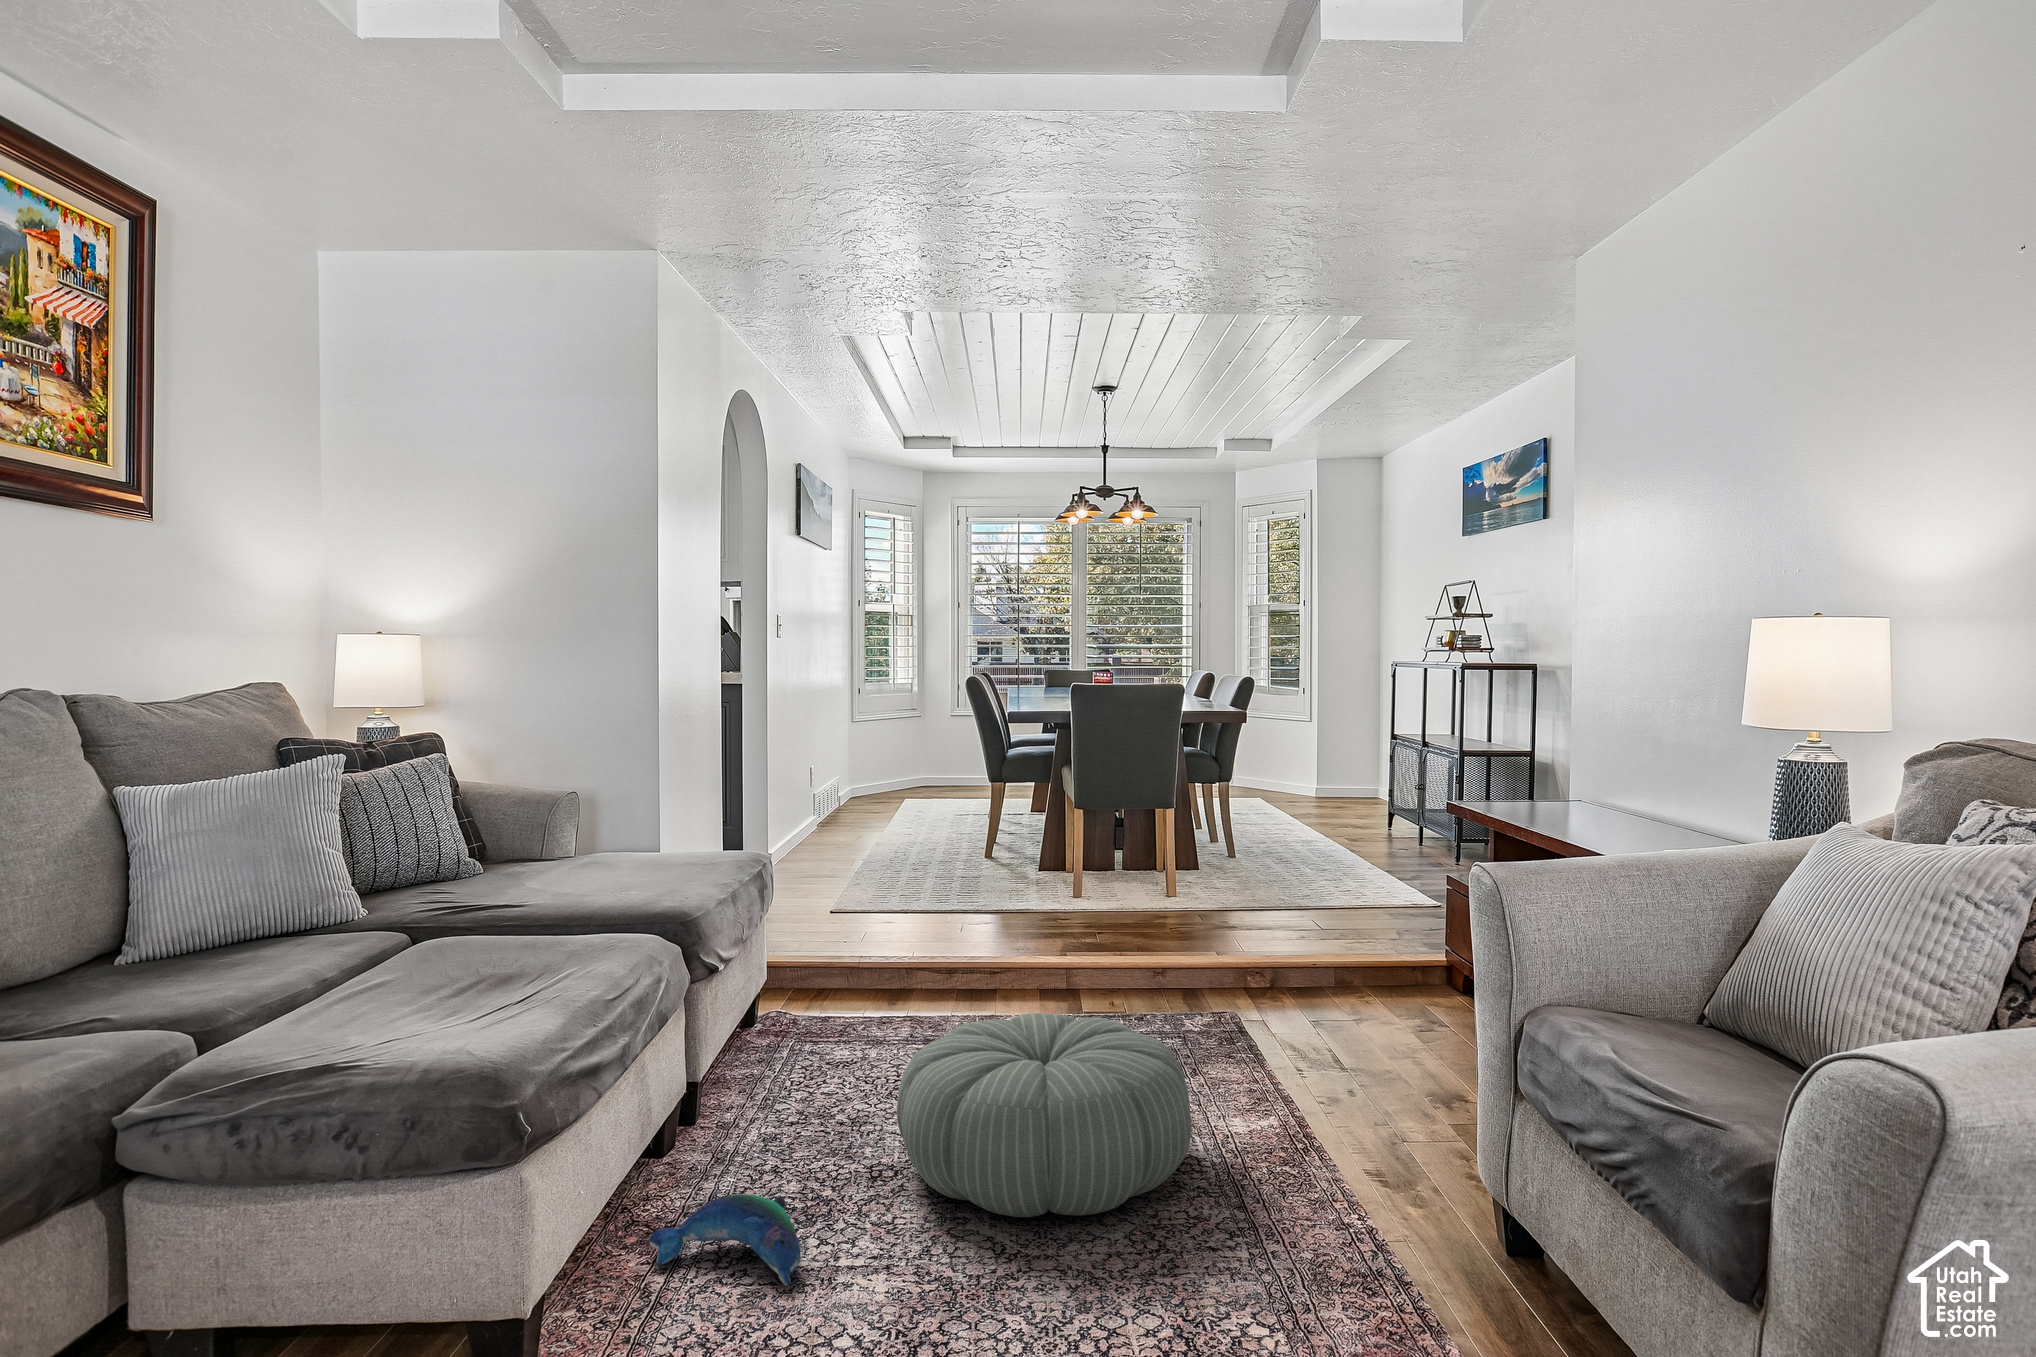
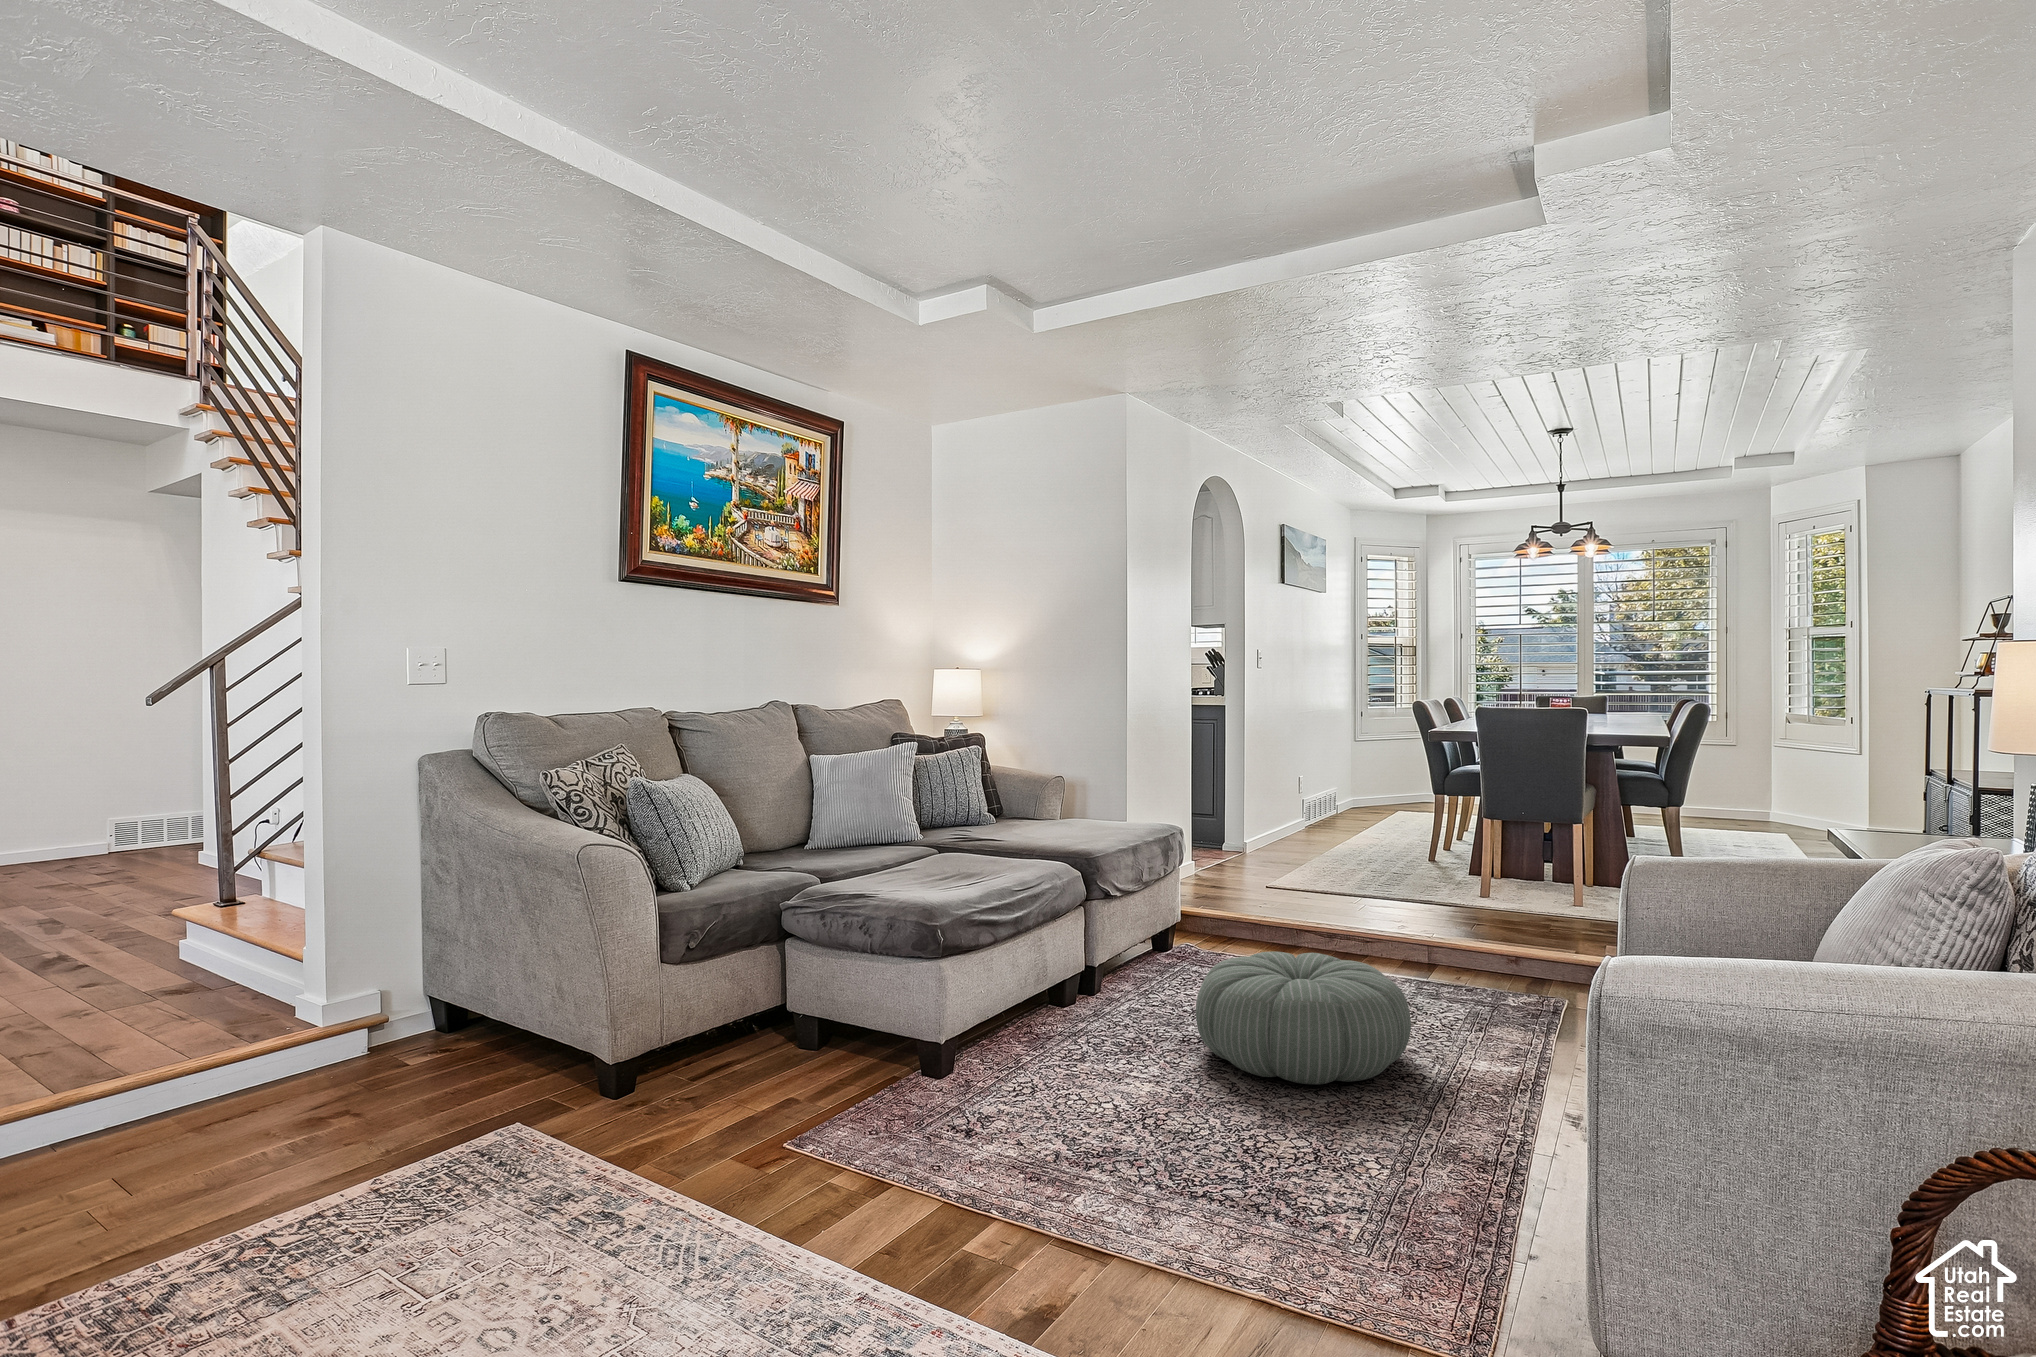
plush toy: present [649,1194,801,1286] -> none [1032,1023,1109,1076]

